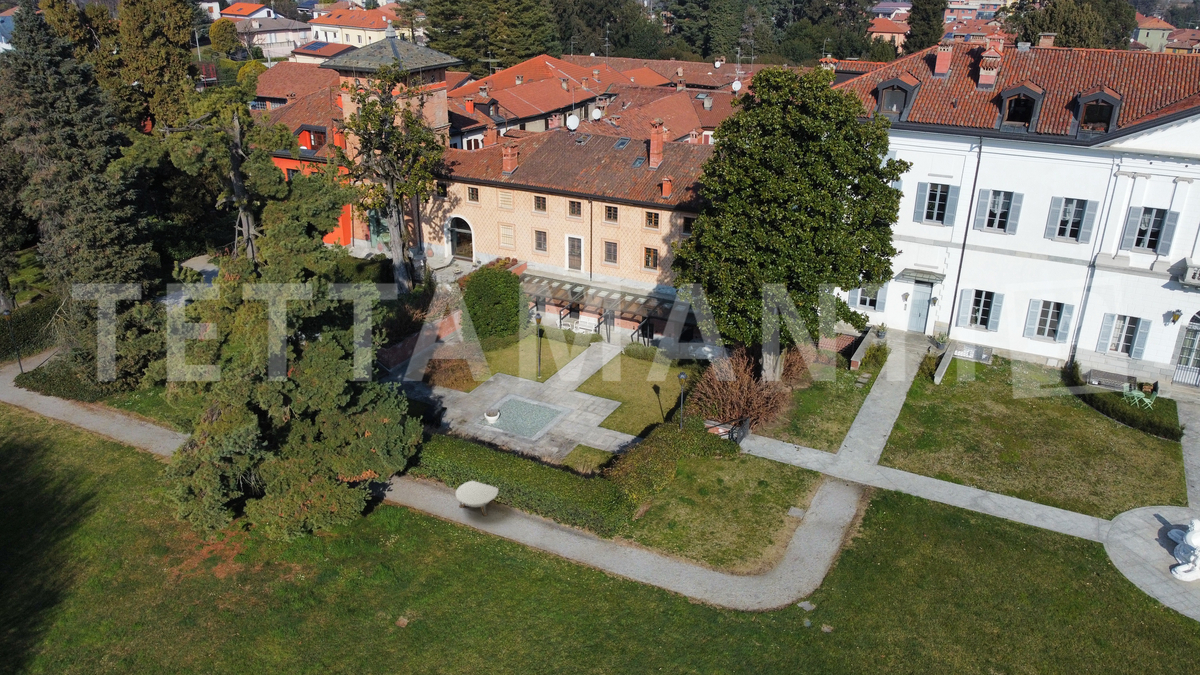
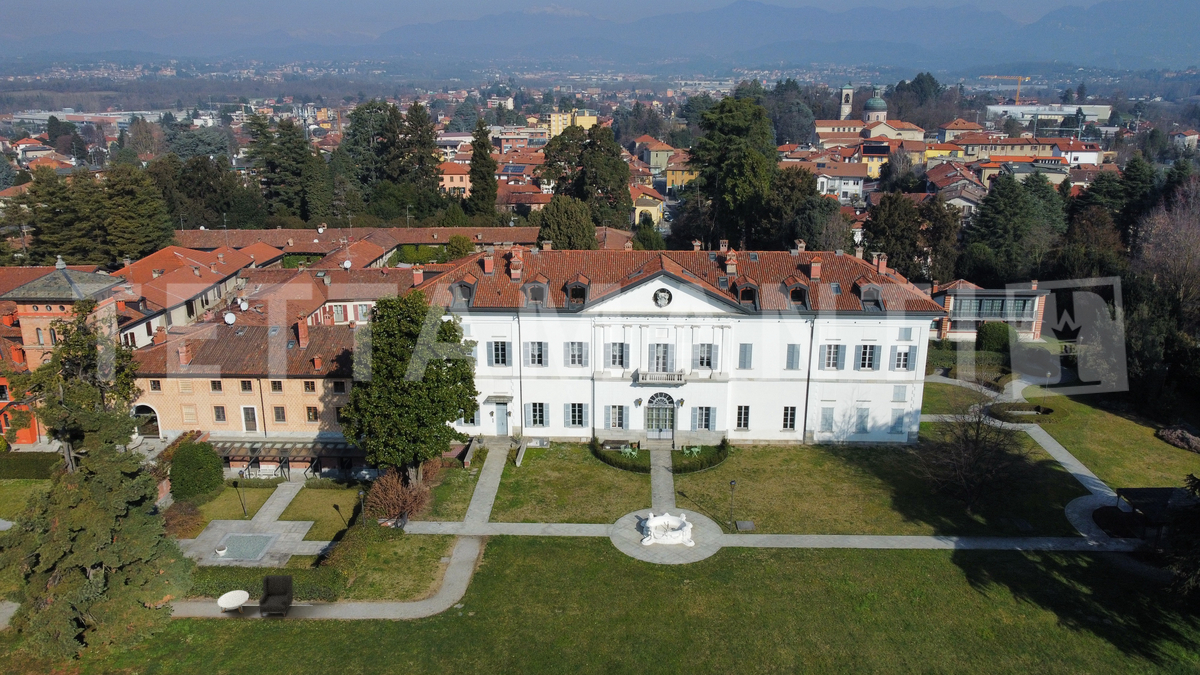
chair: none [503,470,557,540] -> present [258,575,293,617]

